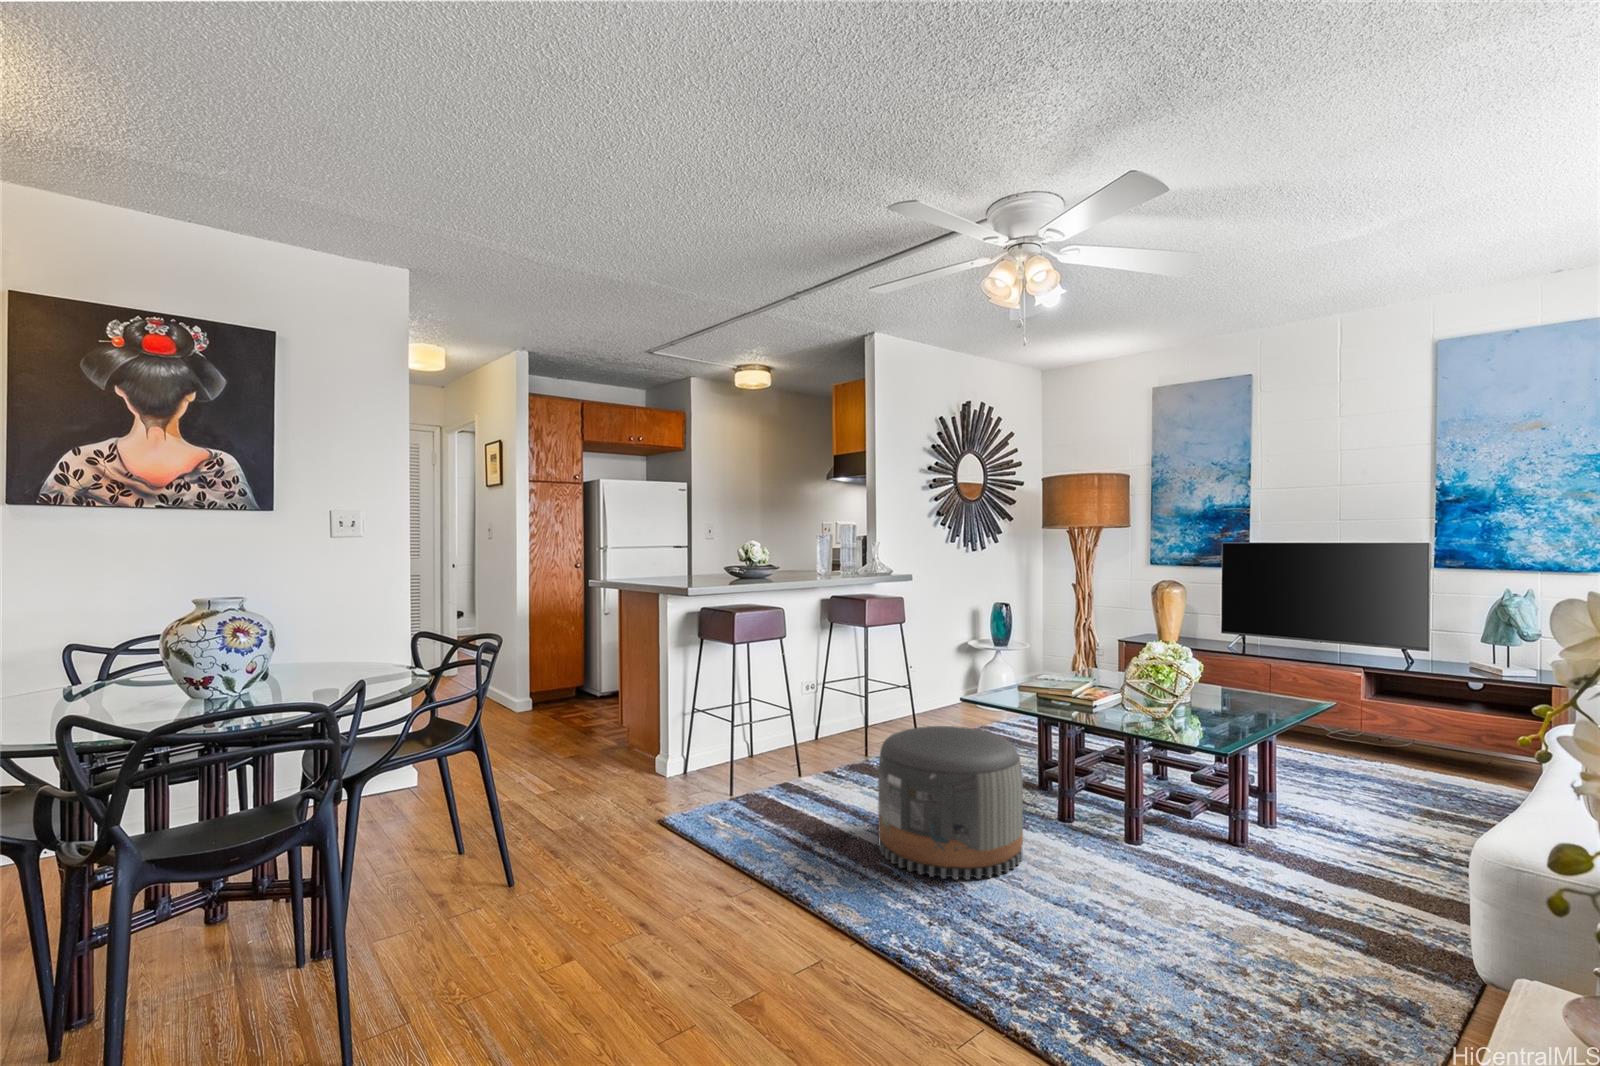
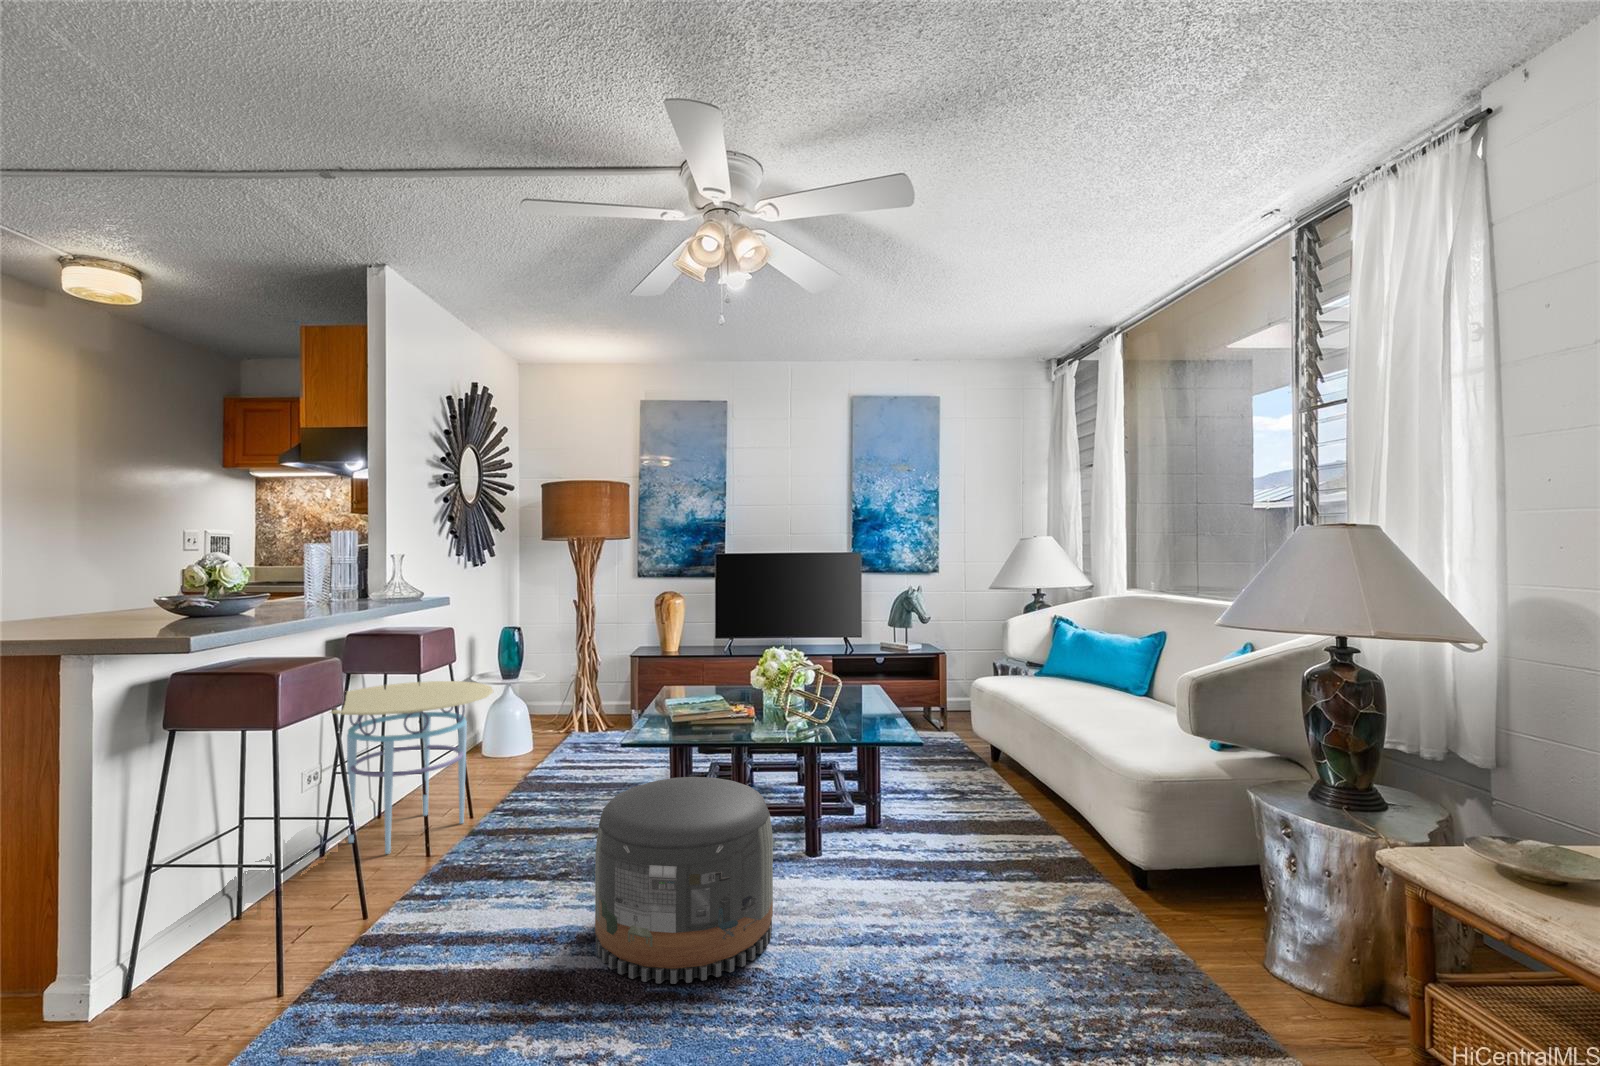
side table: none [815,636,928,749] -> present [330,681,493,854]

